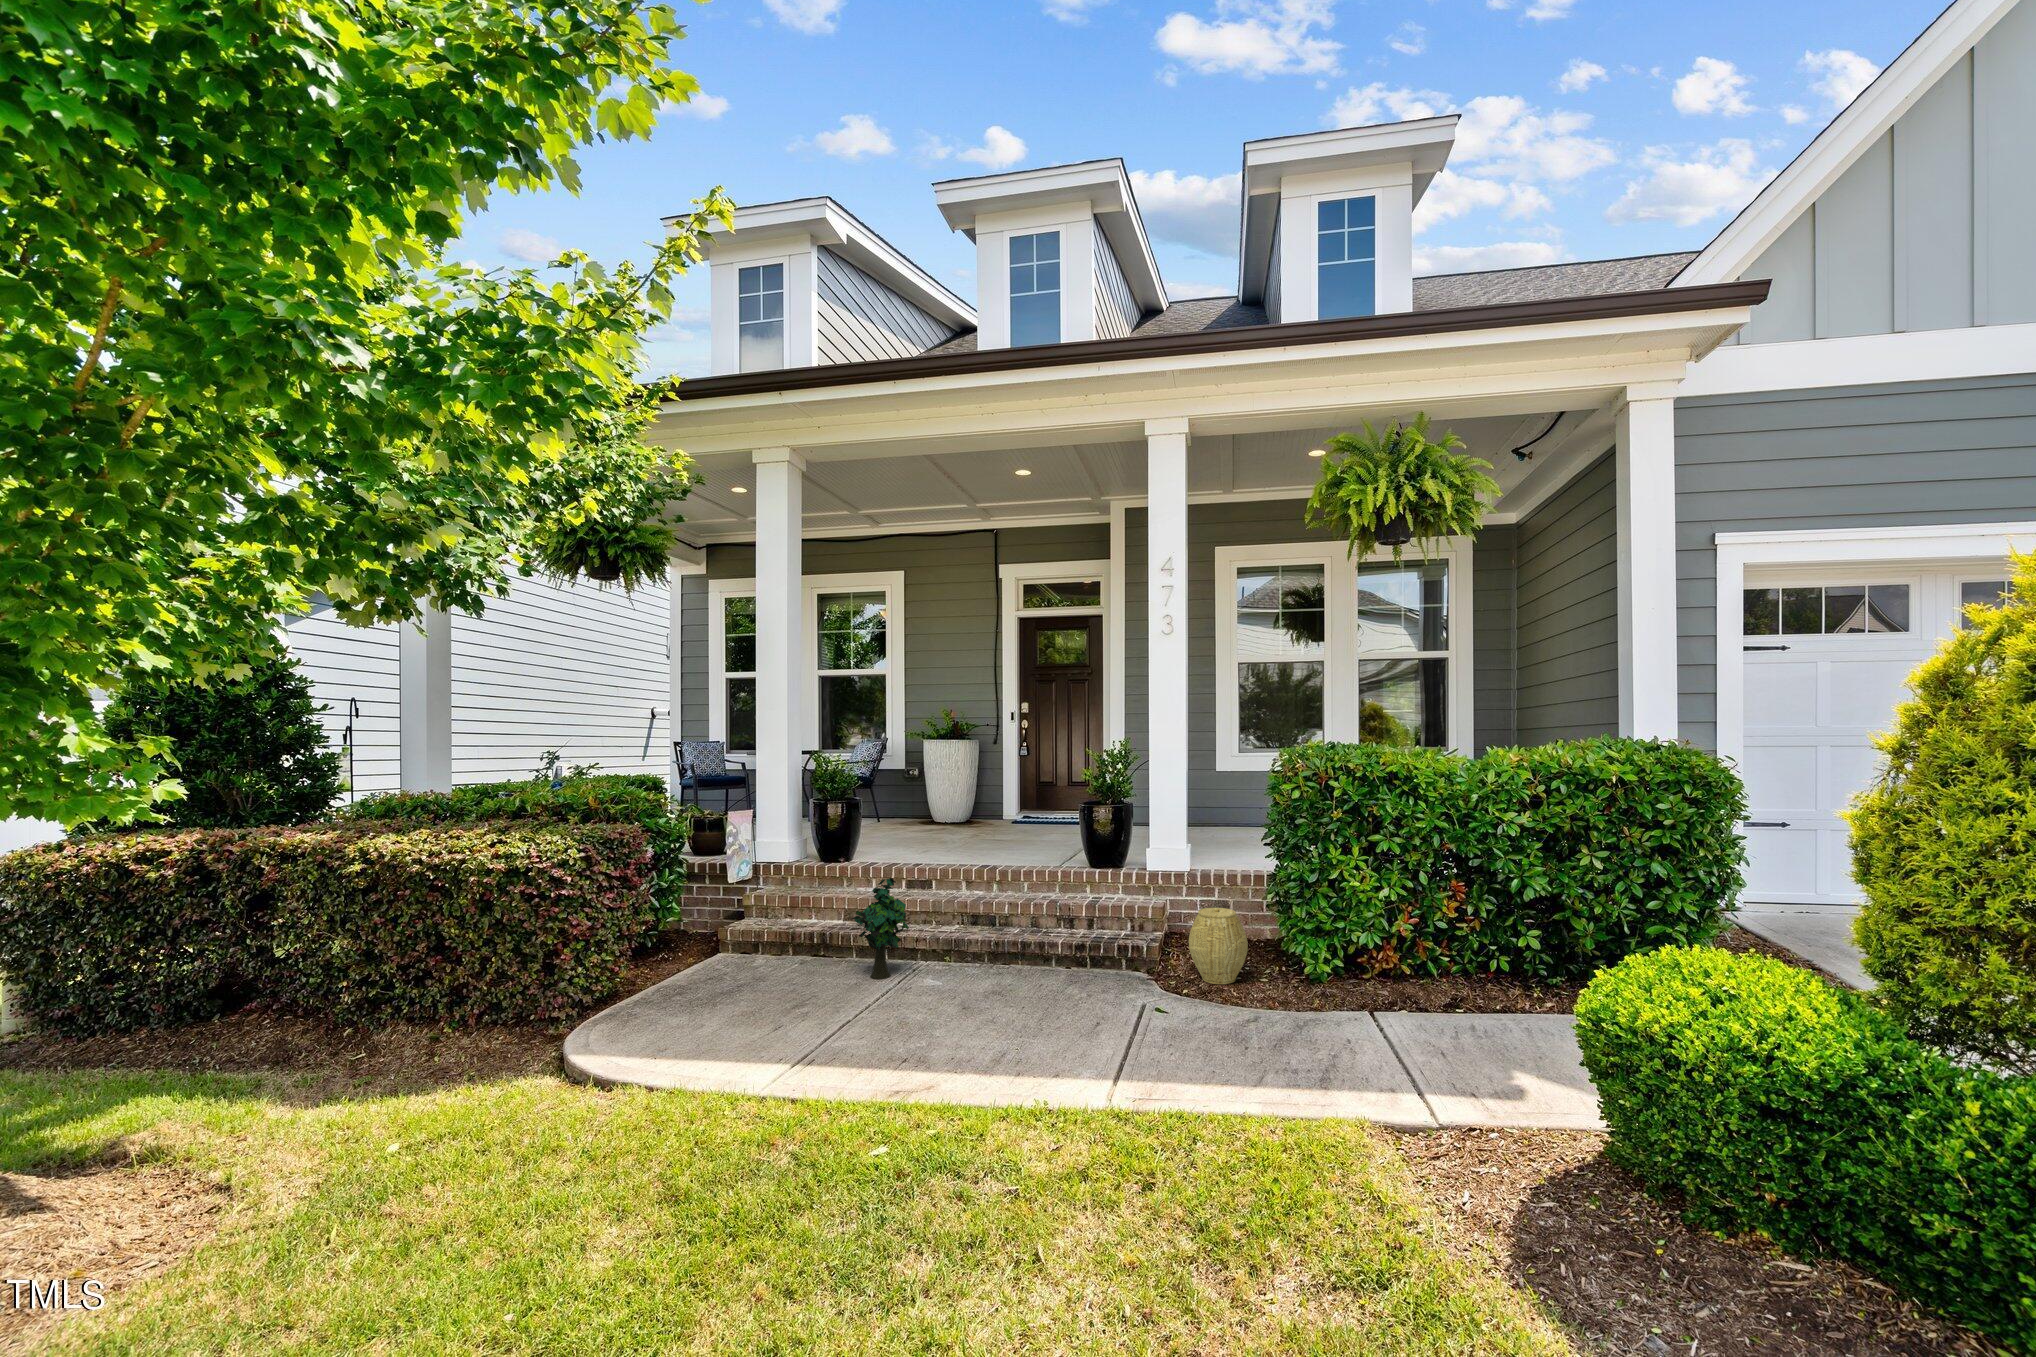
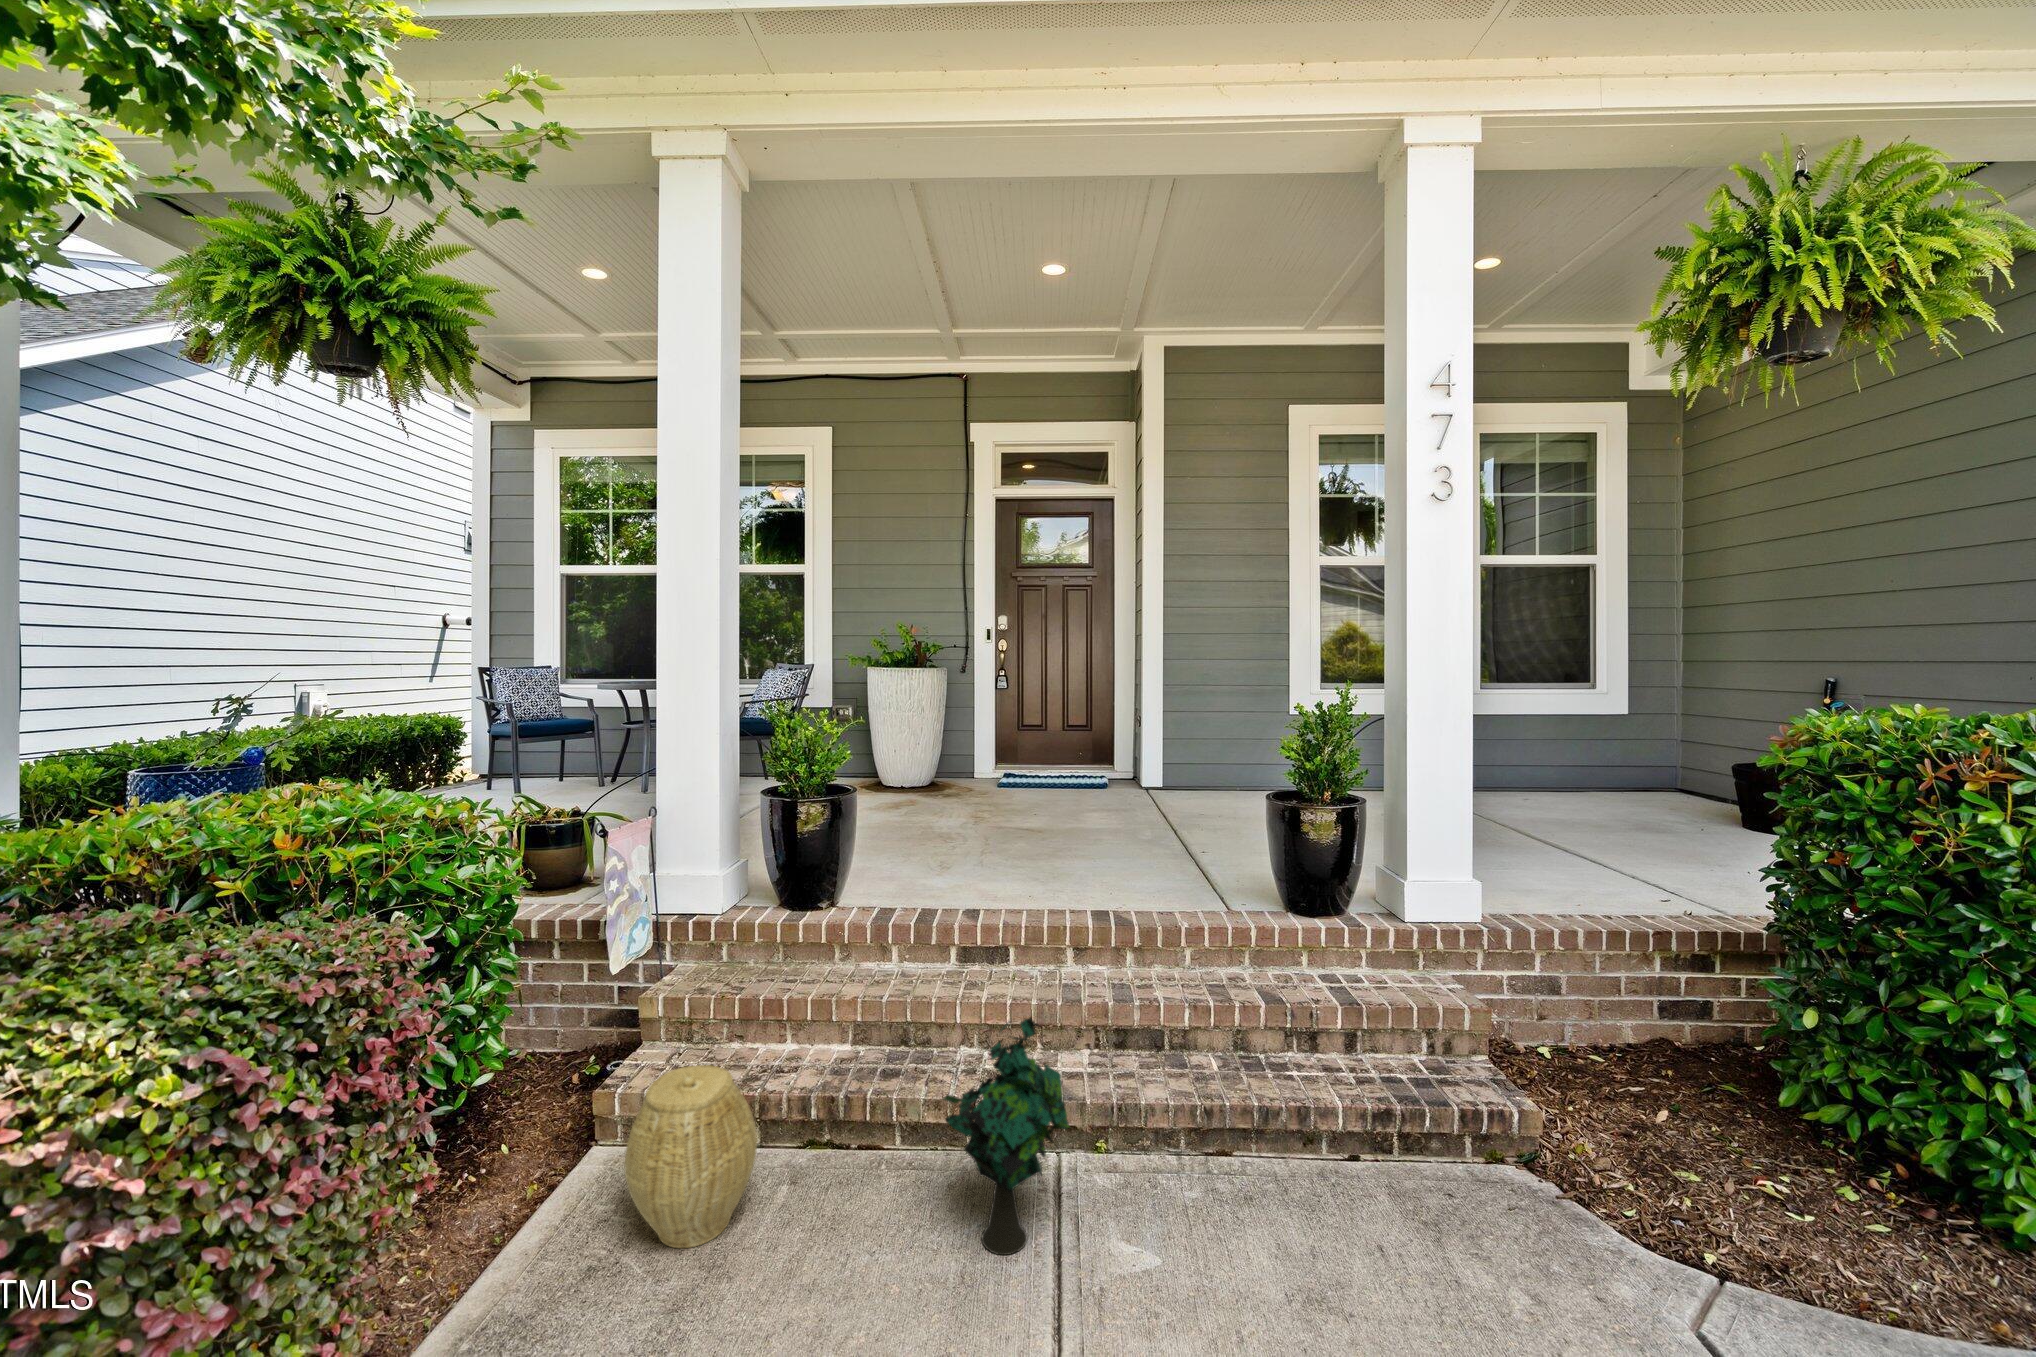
woven basket: present [1189,908,1248,984] -> present [624,1065,757,1248]

